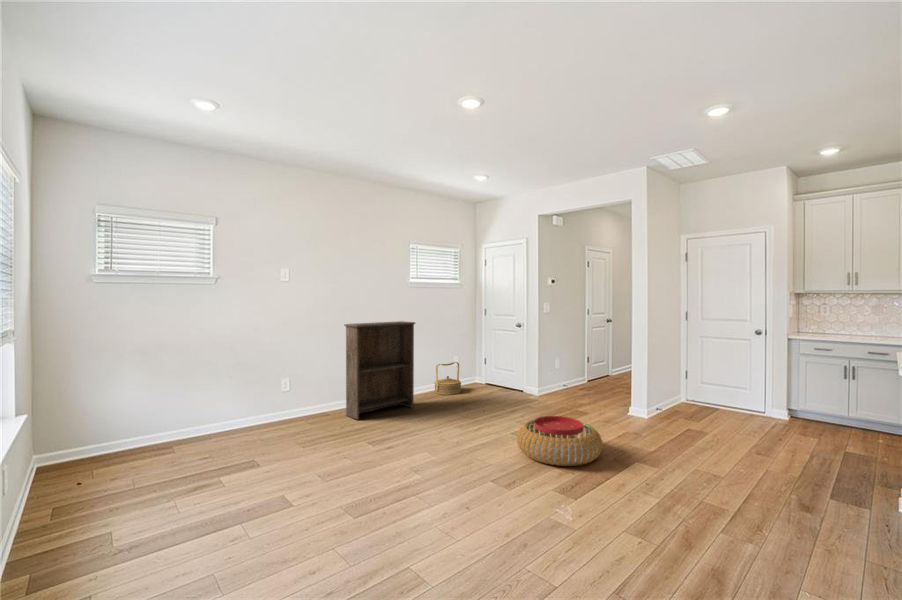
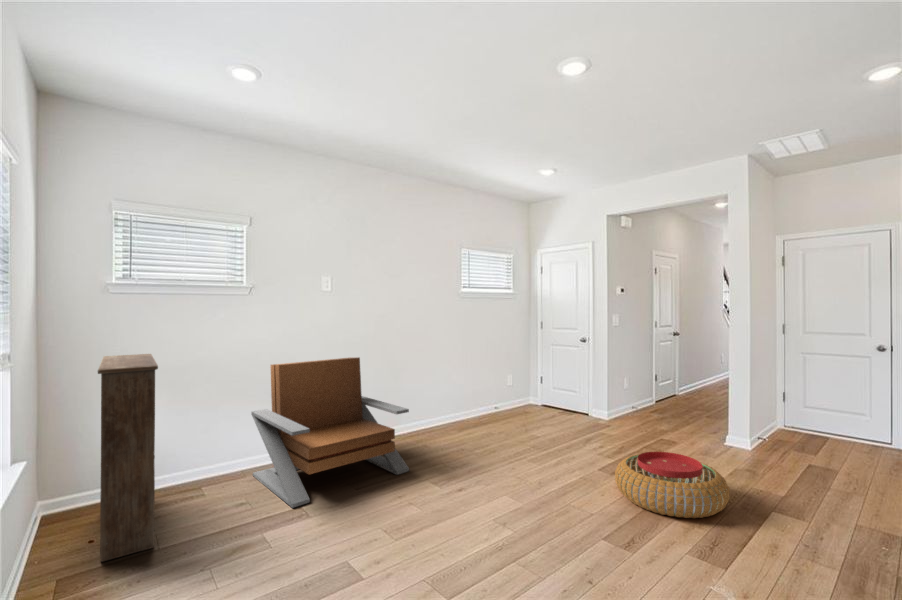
bookshelf: present [344,321,415,420] -> present [98,354,158,562]
lounge chair: none [218,339,353,460] -> present [251,357,409,508]
woven basket: present [434,362,461,395] -> none [486,381,517,420]

